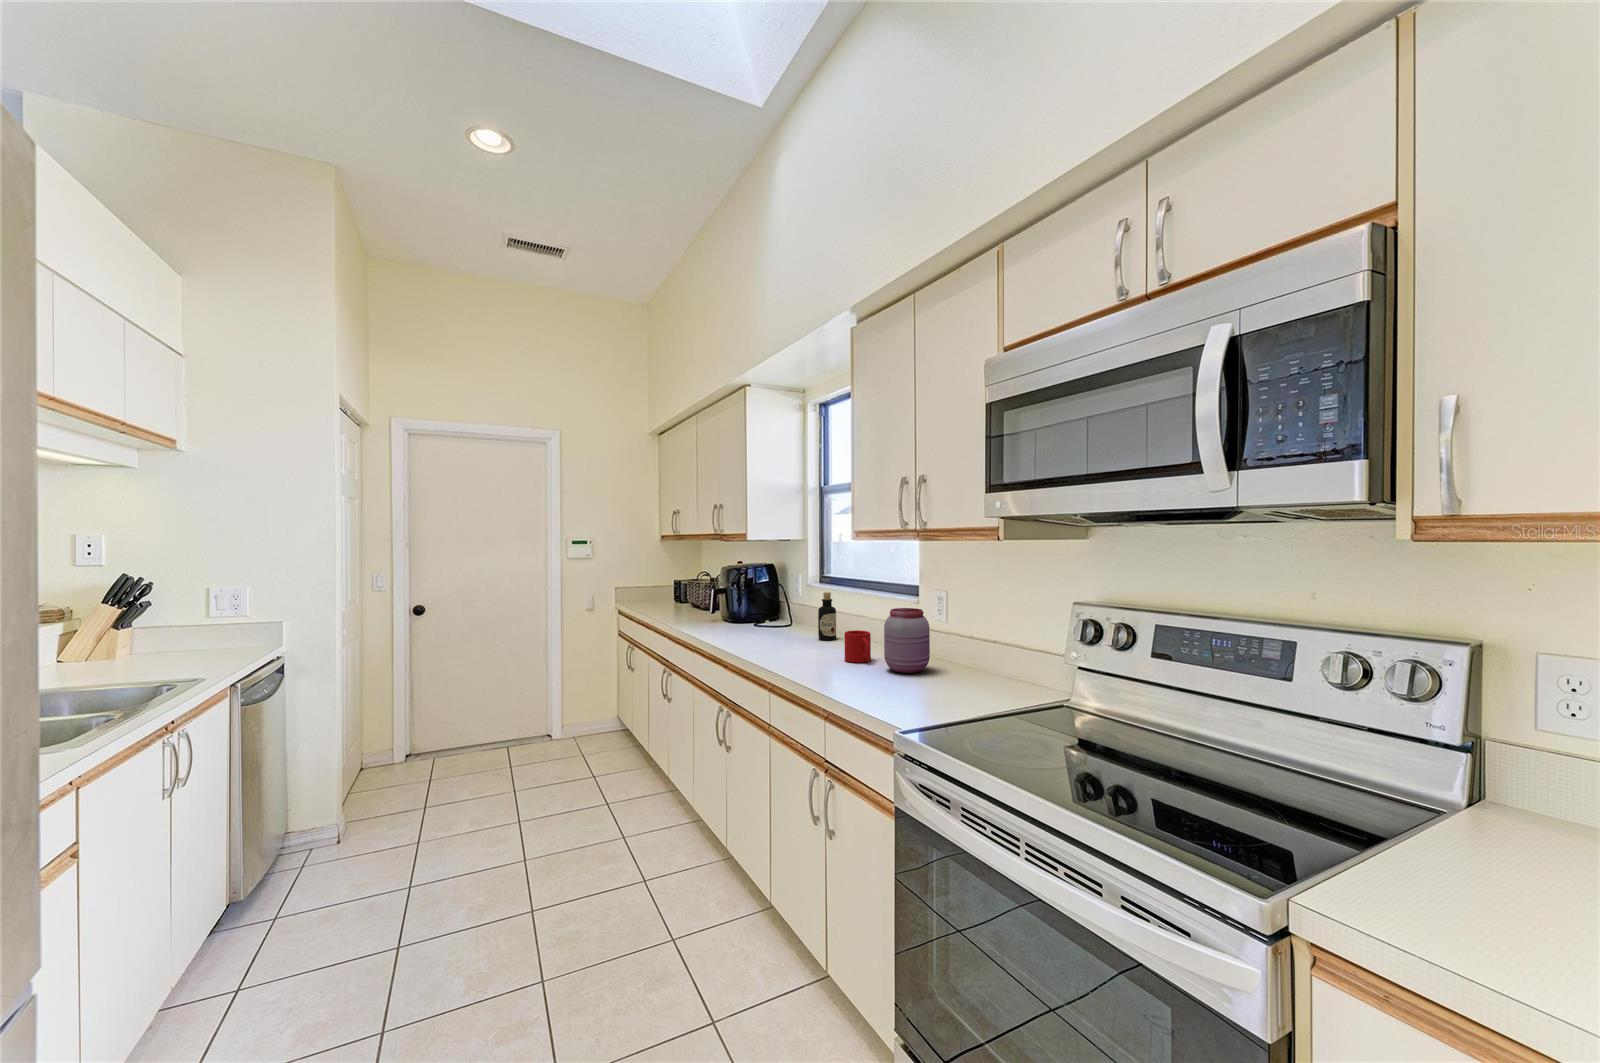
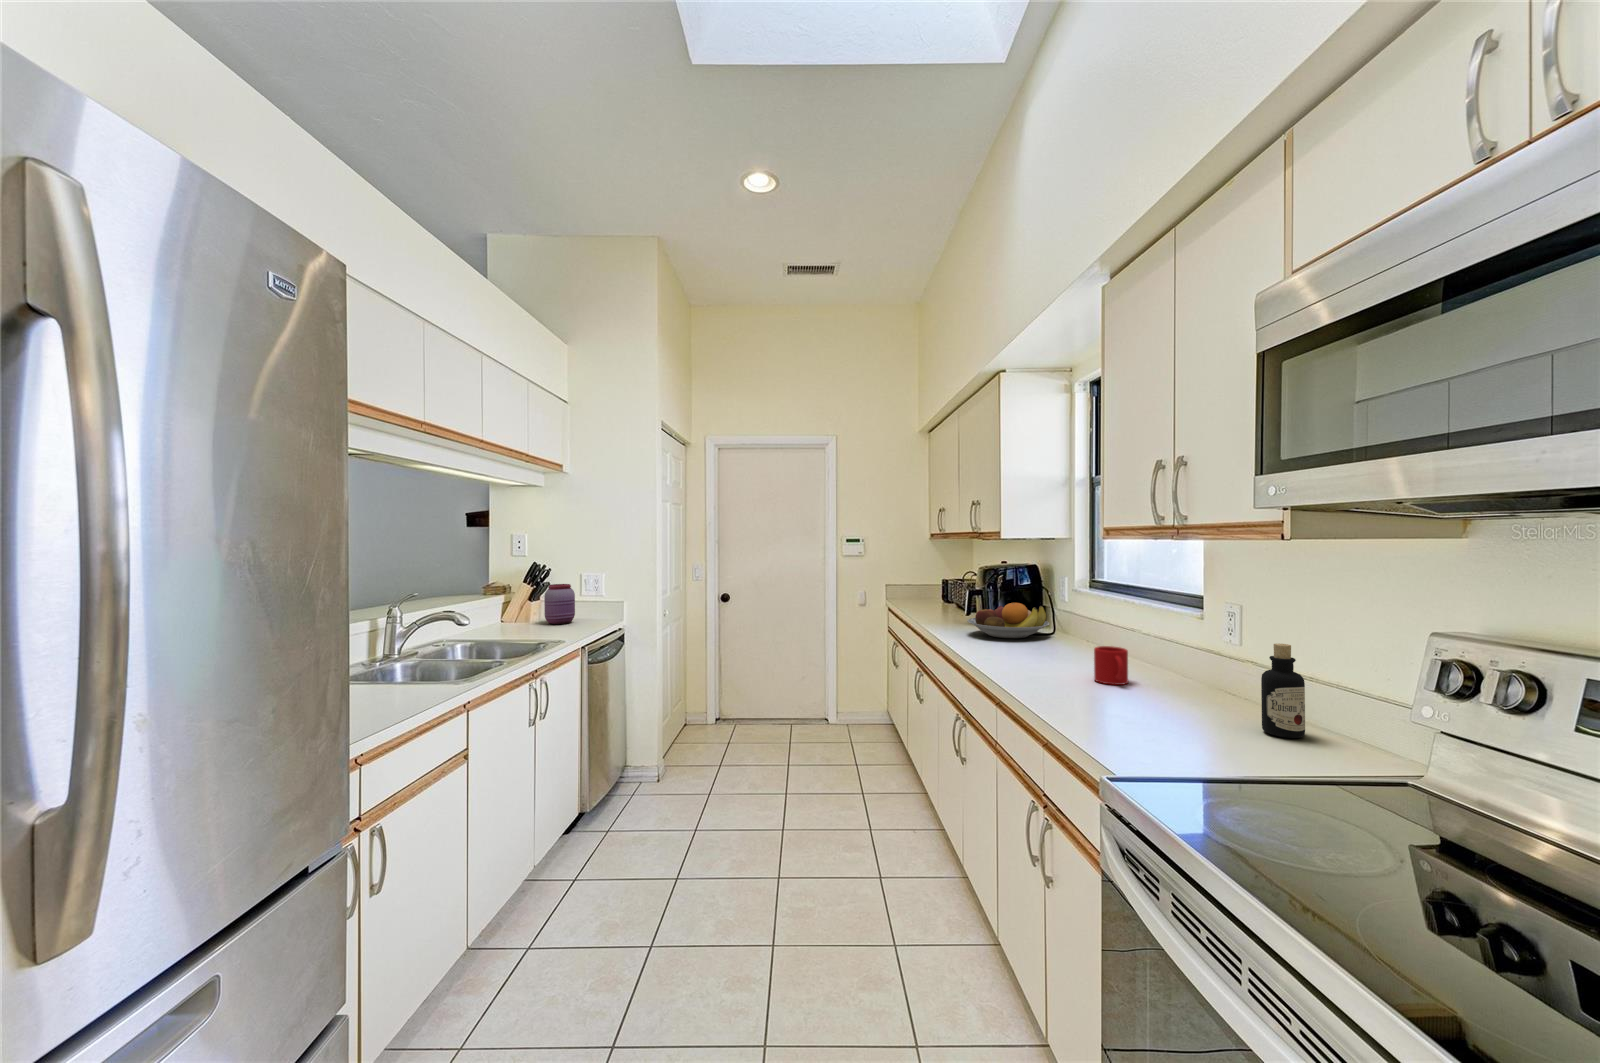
bottle: present [818,592,836,640] -> present [1261,643,1305,738]
fruit bowl: none [716,599,789,632] -> present [967,603,1050,638]
jar: present [884,608,930,673] -> present [544,584,575,624]

